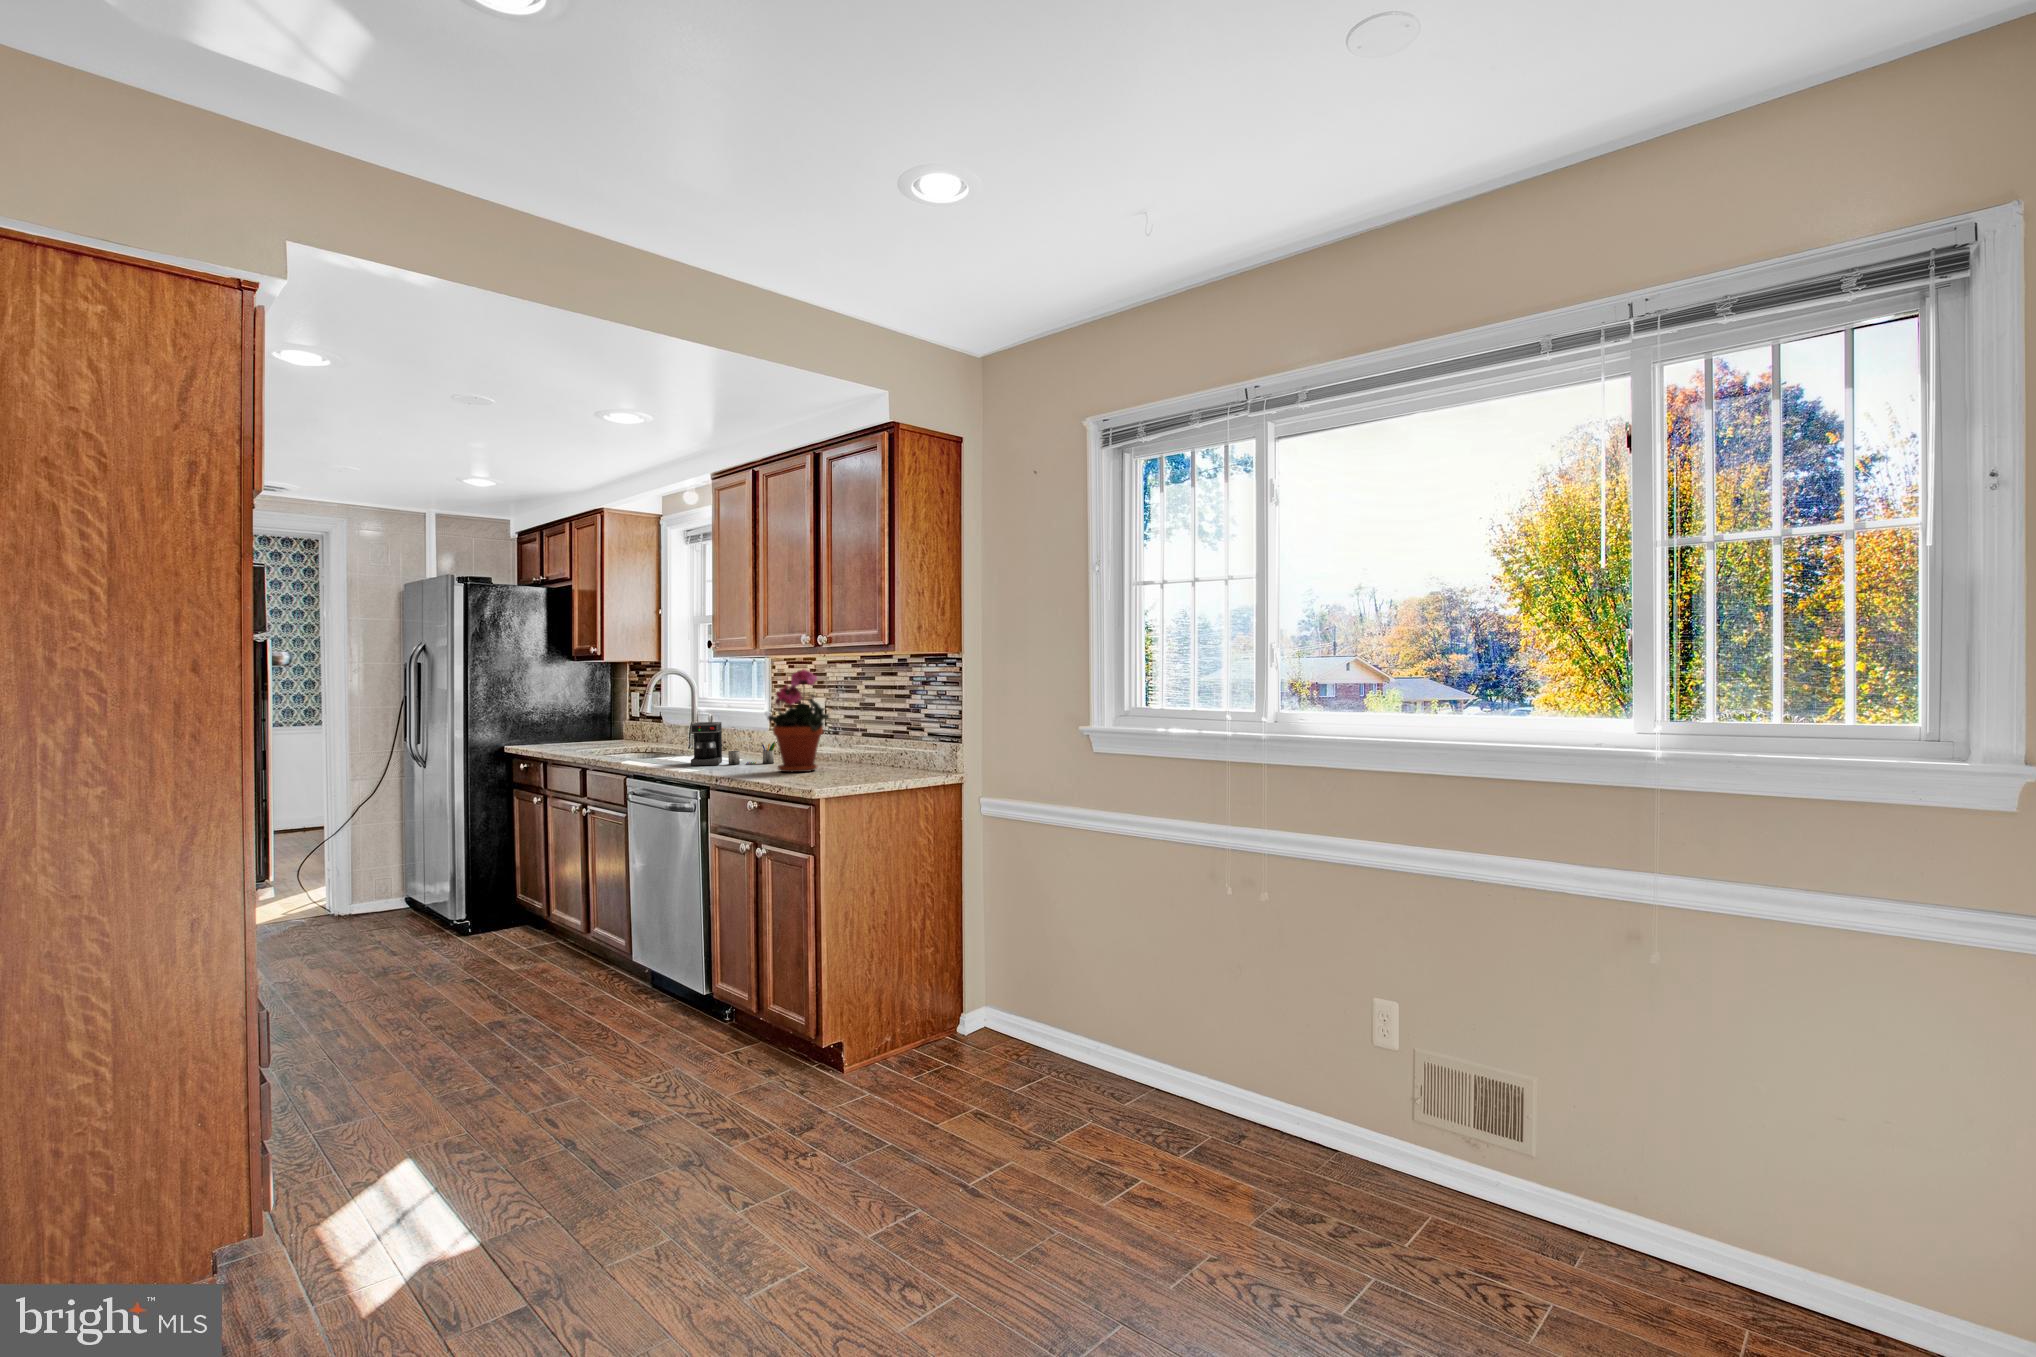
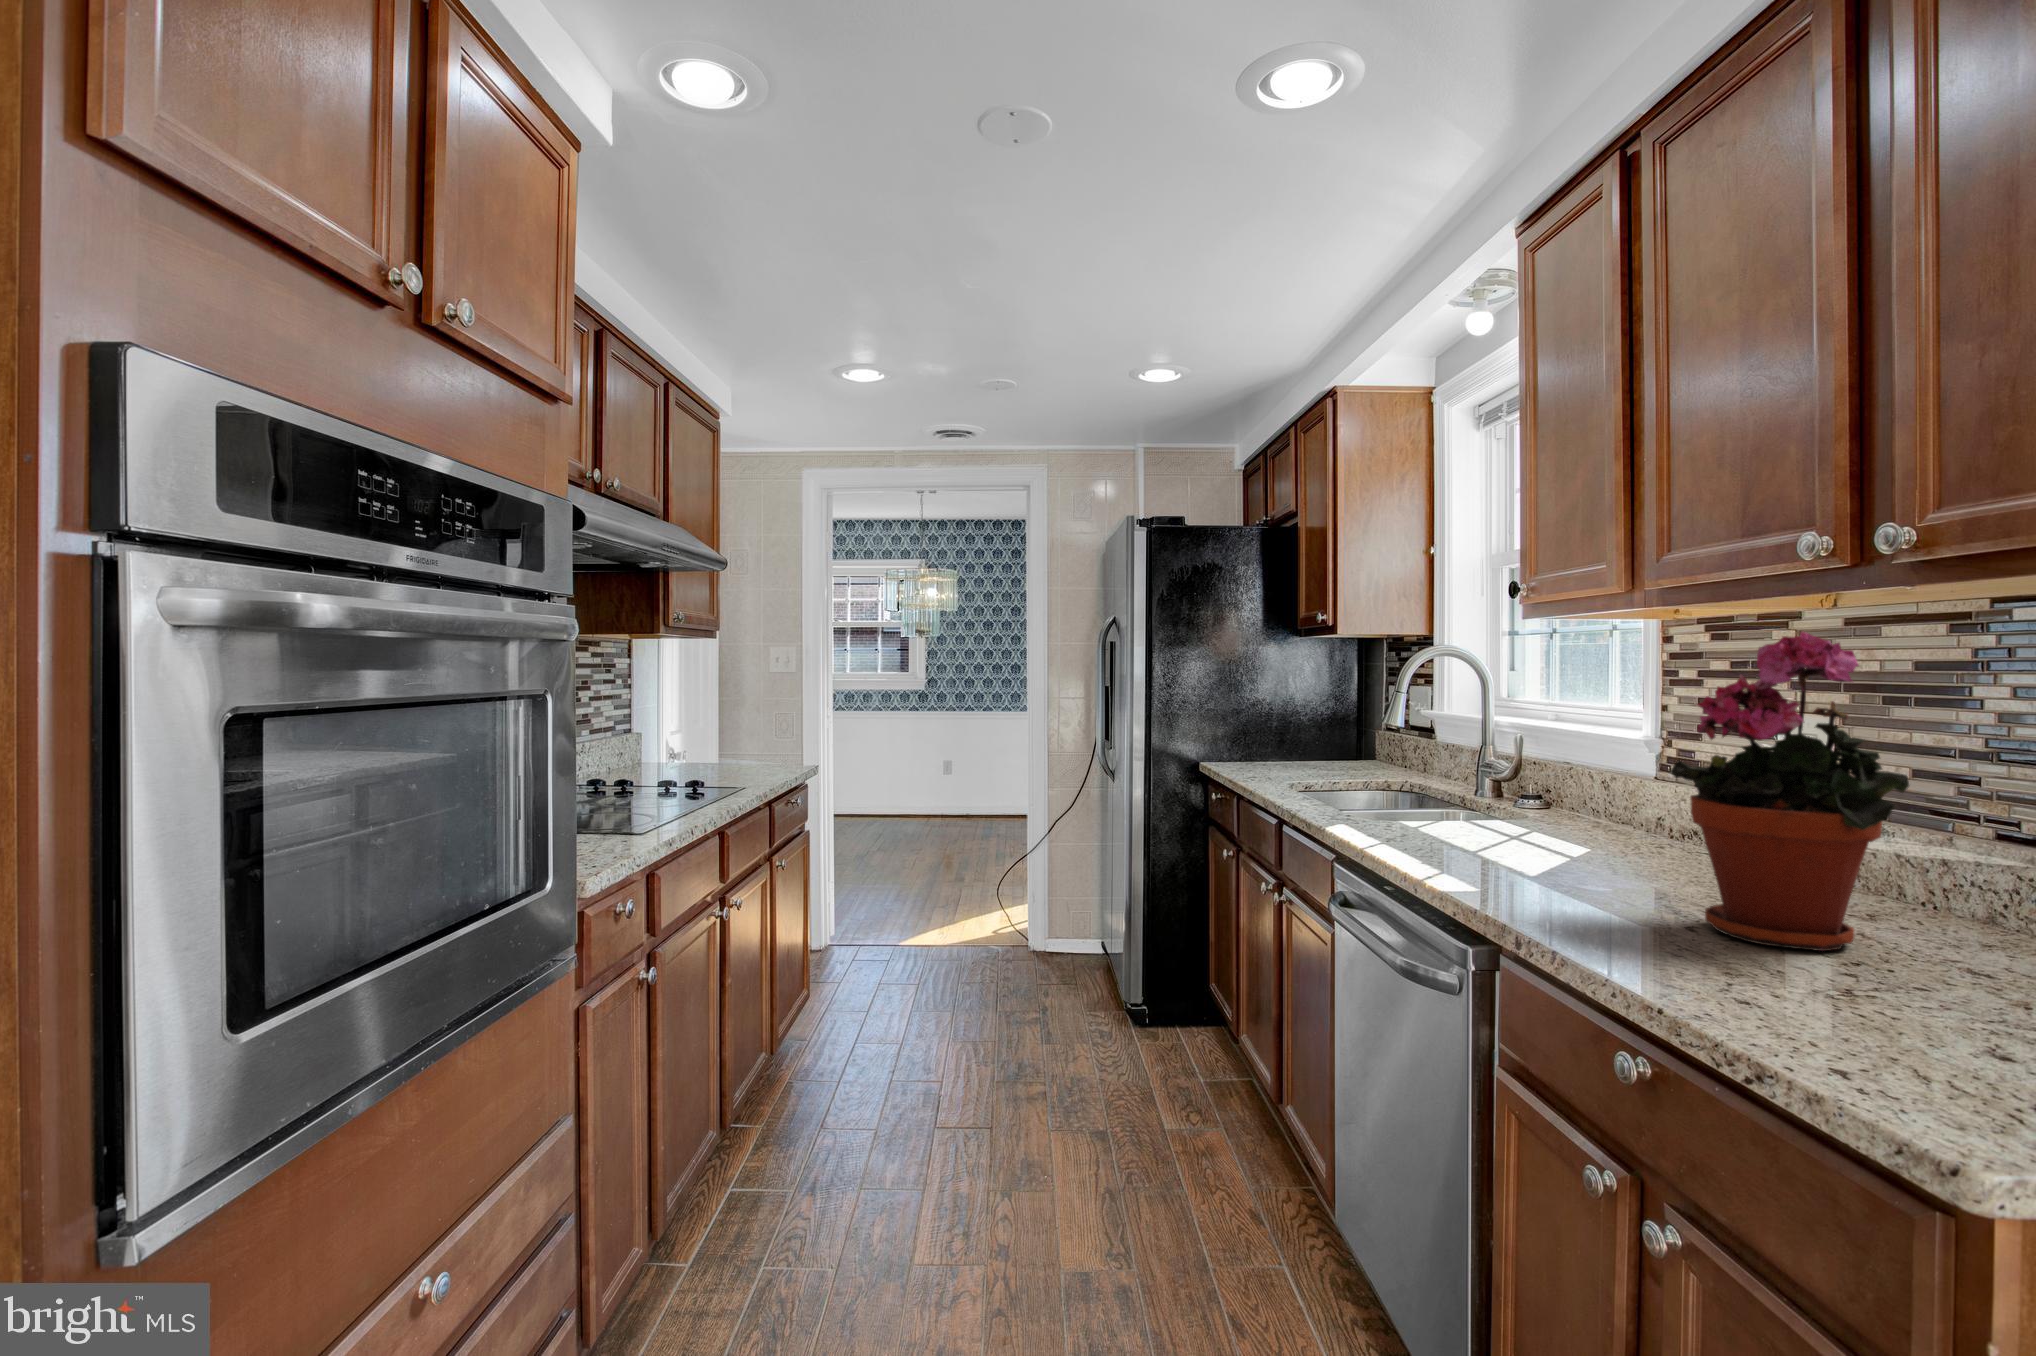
coffee maker: present [691,722,777,765] -> none [1459,755,1684,871]

